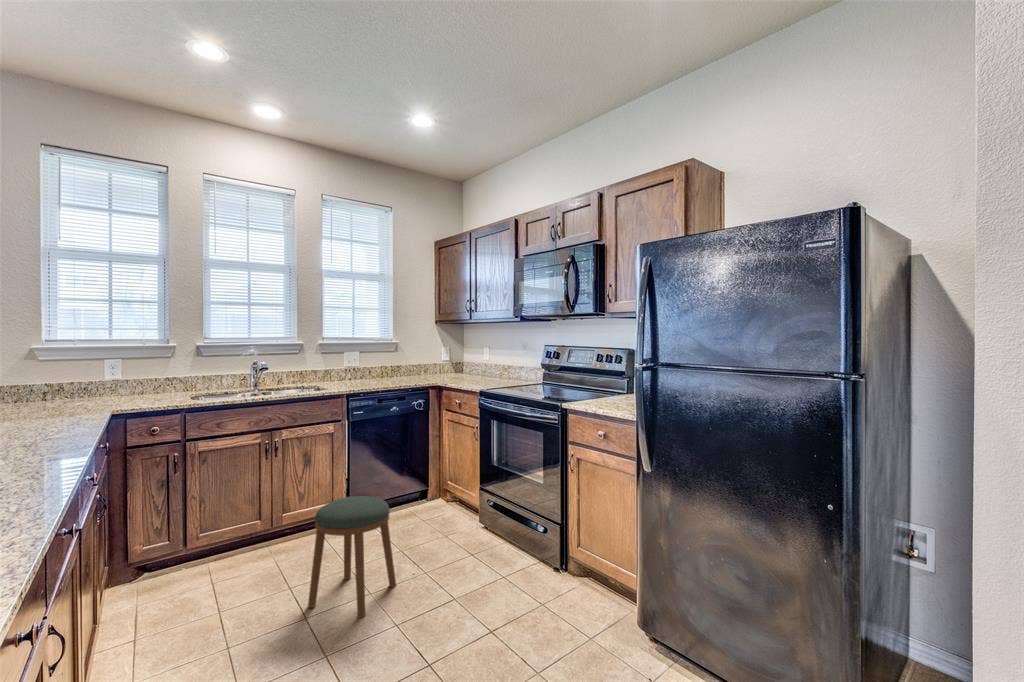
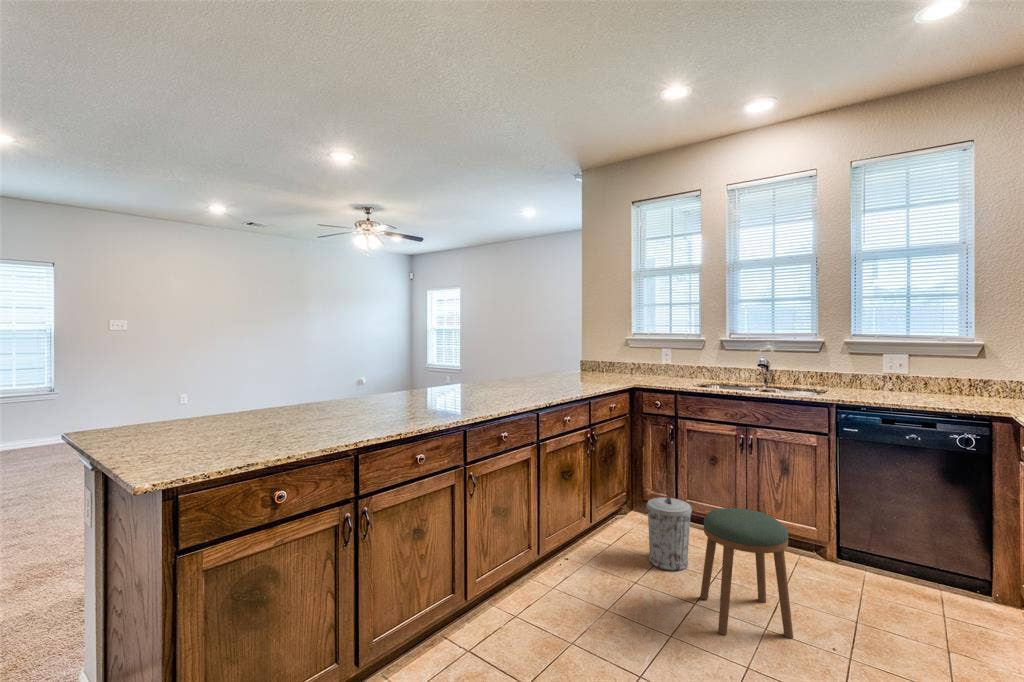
trash can: none [205,527,263,617] -> present [647,498,692,571]

